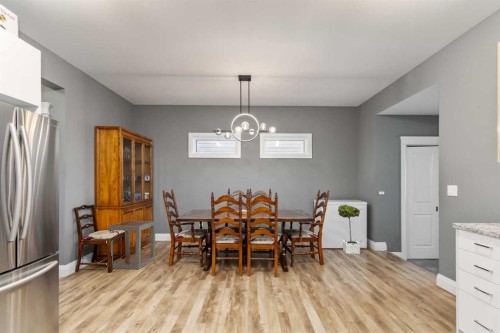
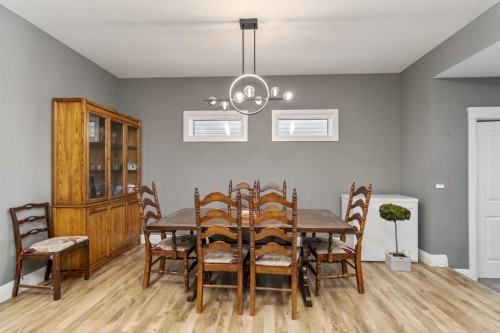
side table: present [108,221,155,269] -> none [62,223,131,293]

